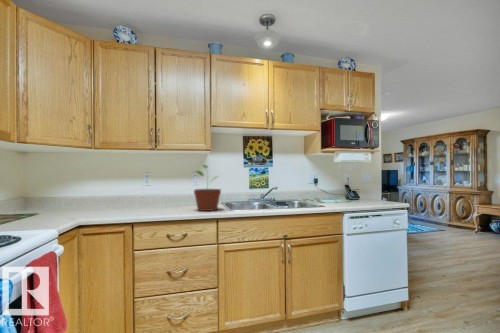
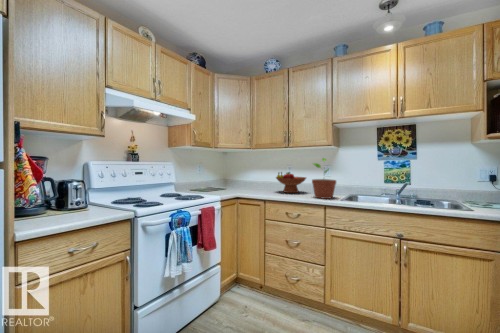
fruit bowl: none [136,182,178,209] -> present [276,172,306,193]

